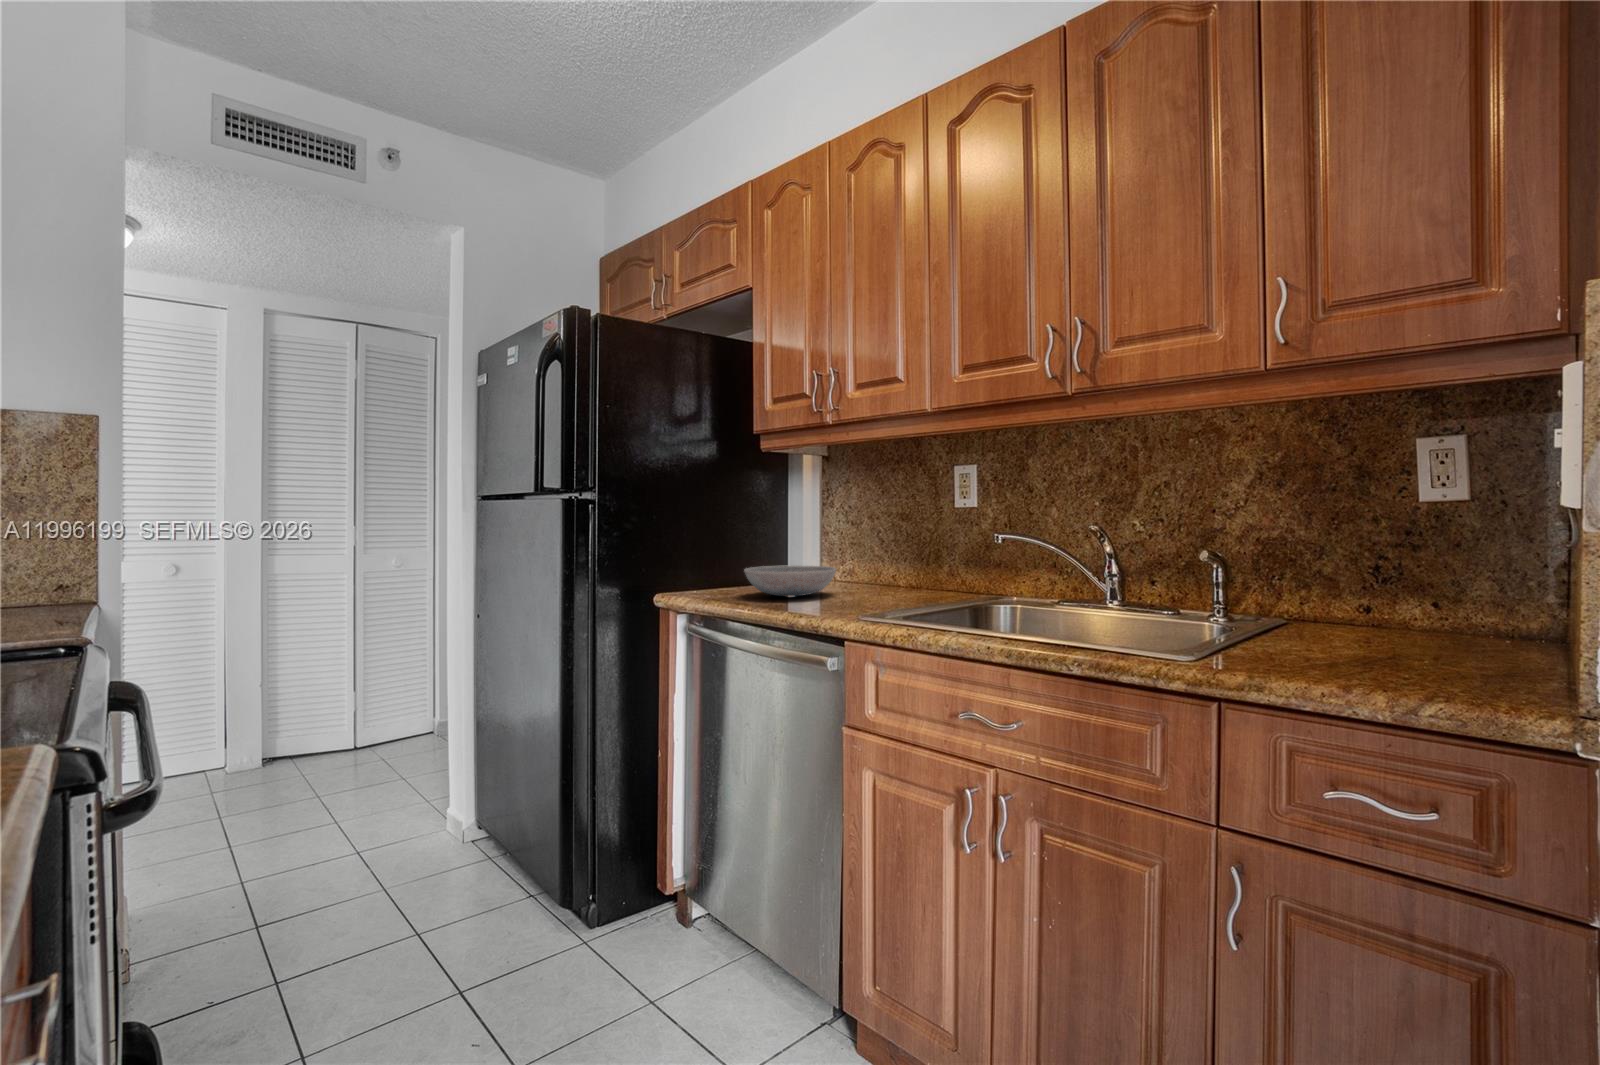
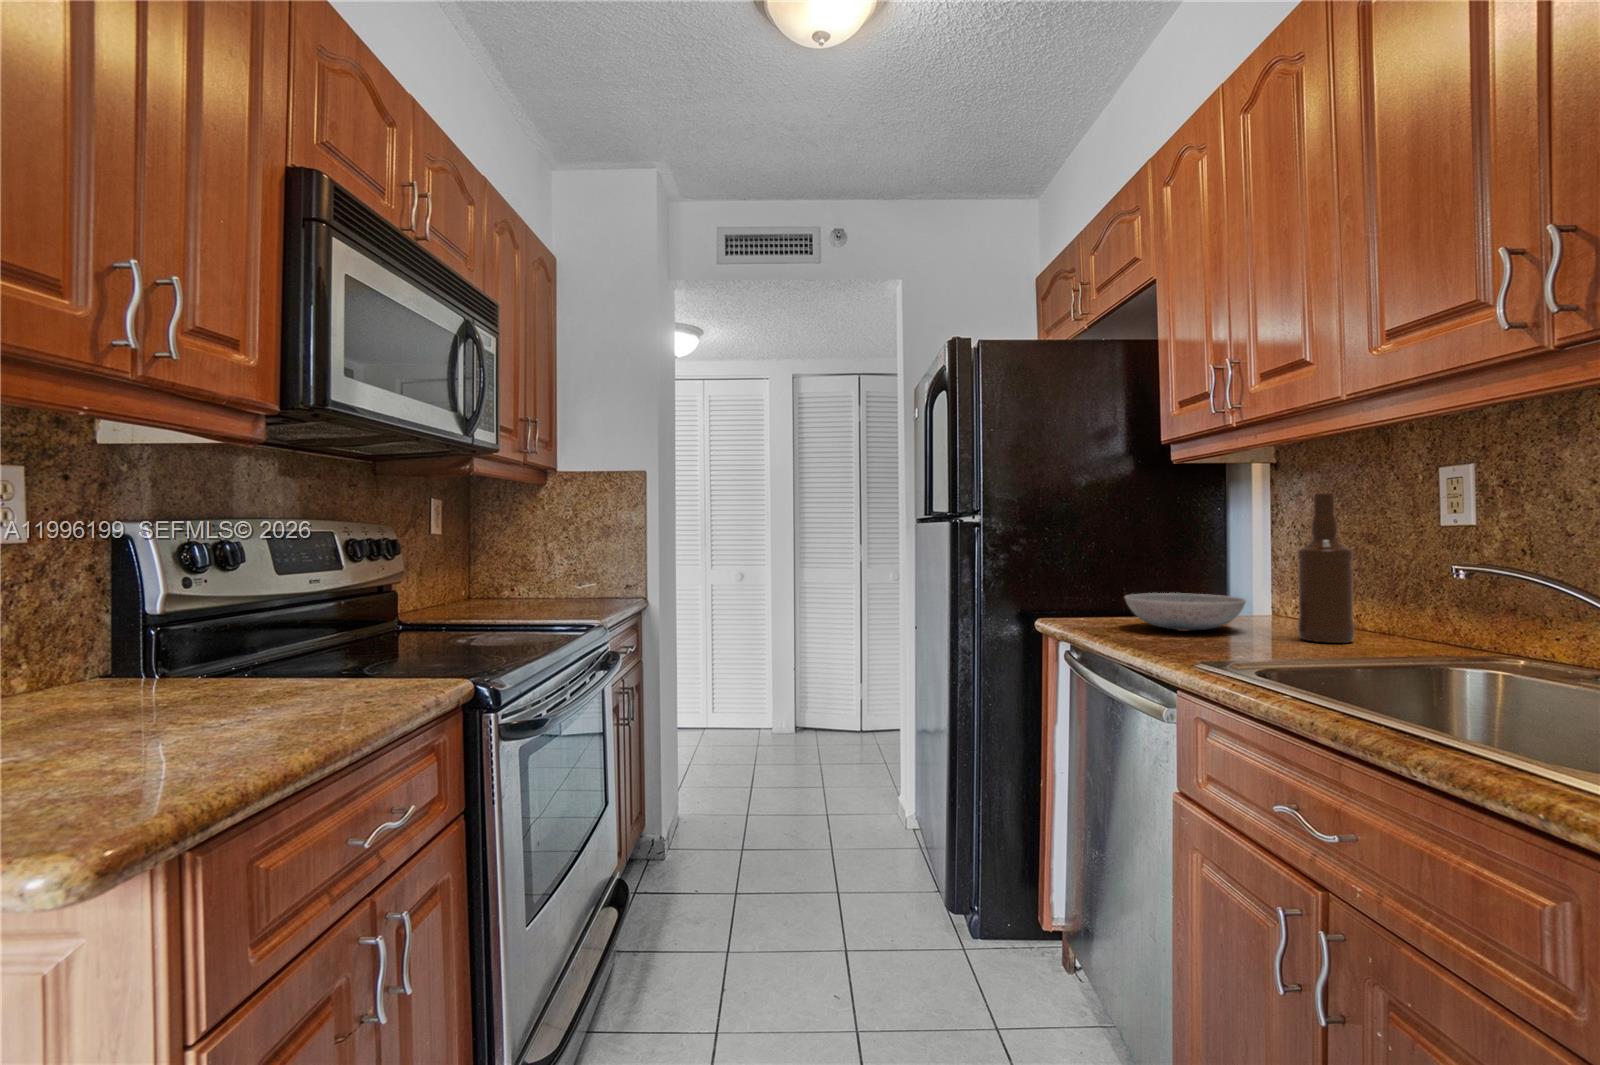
bottle: none [875,482,910,596] -> present [1298,493,1354,643]

